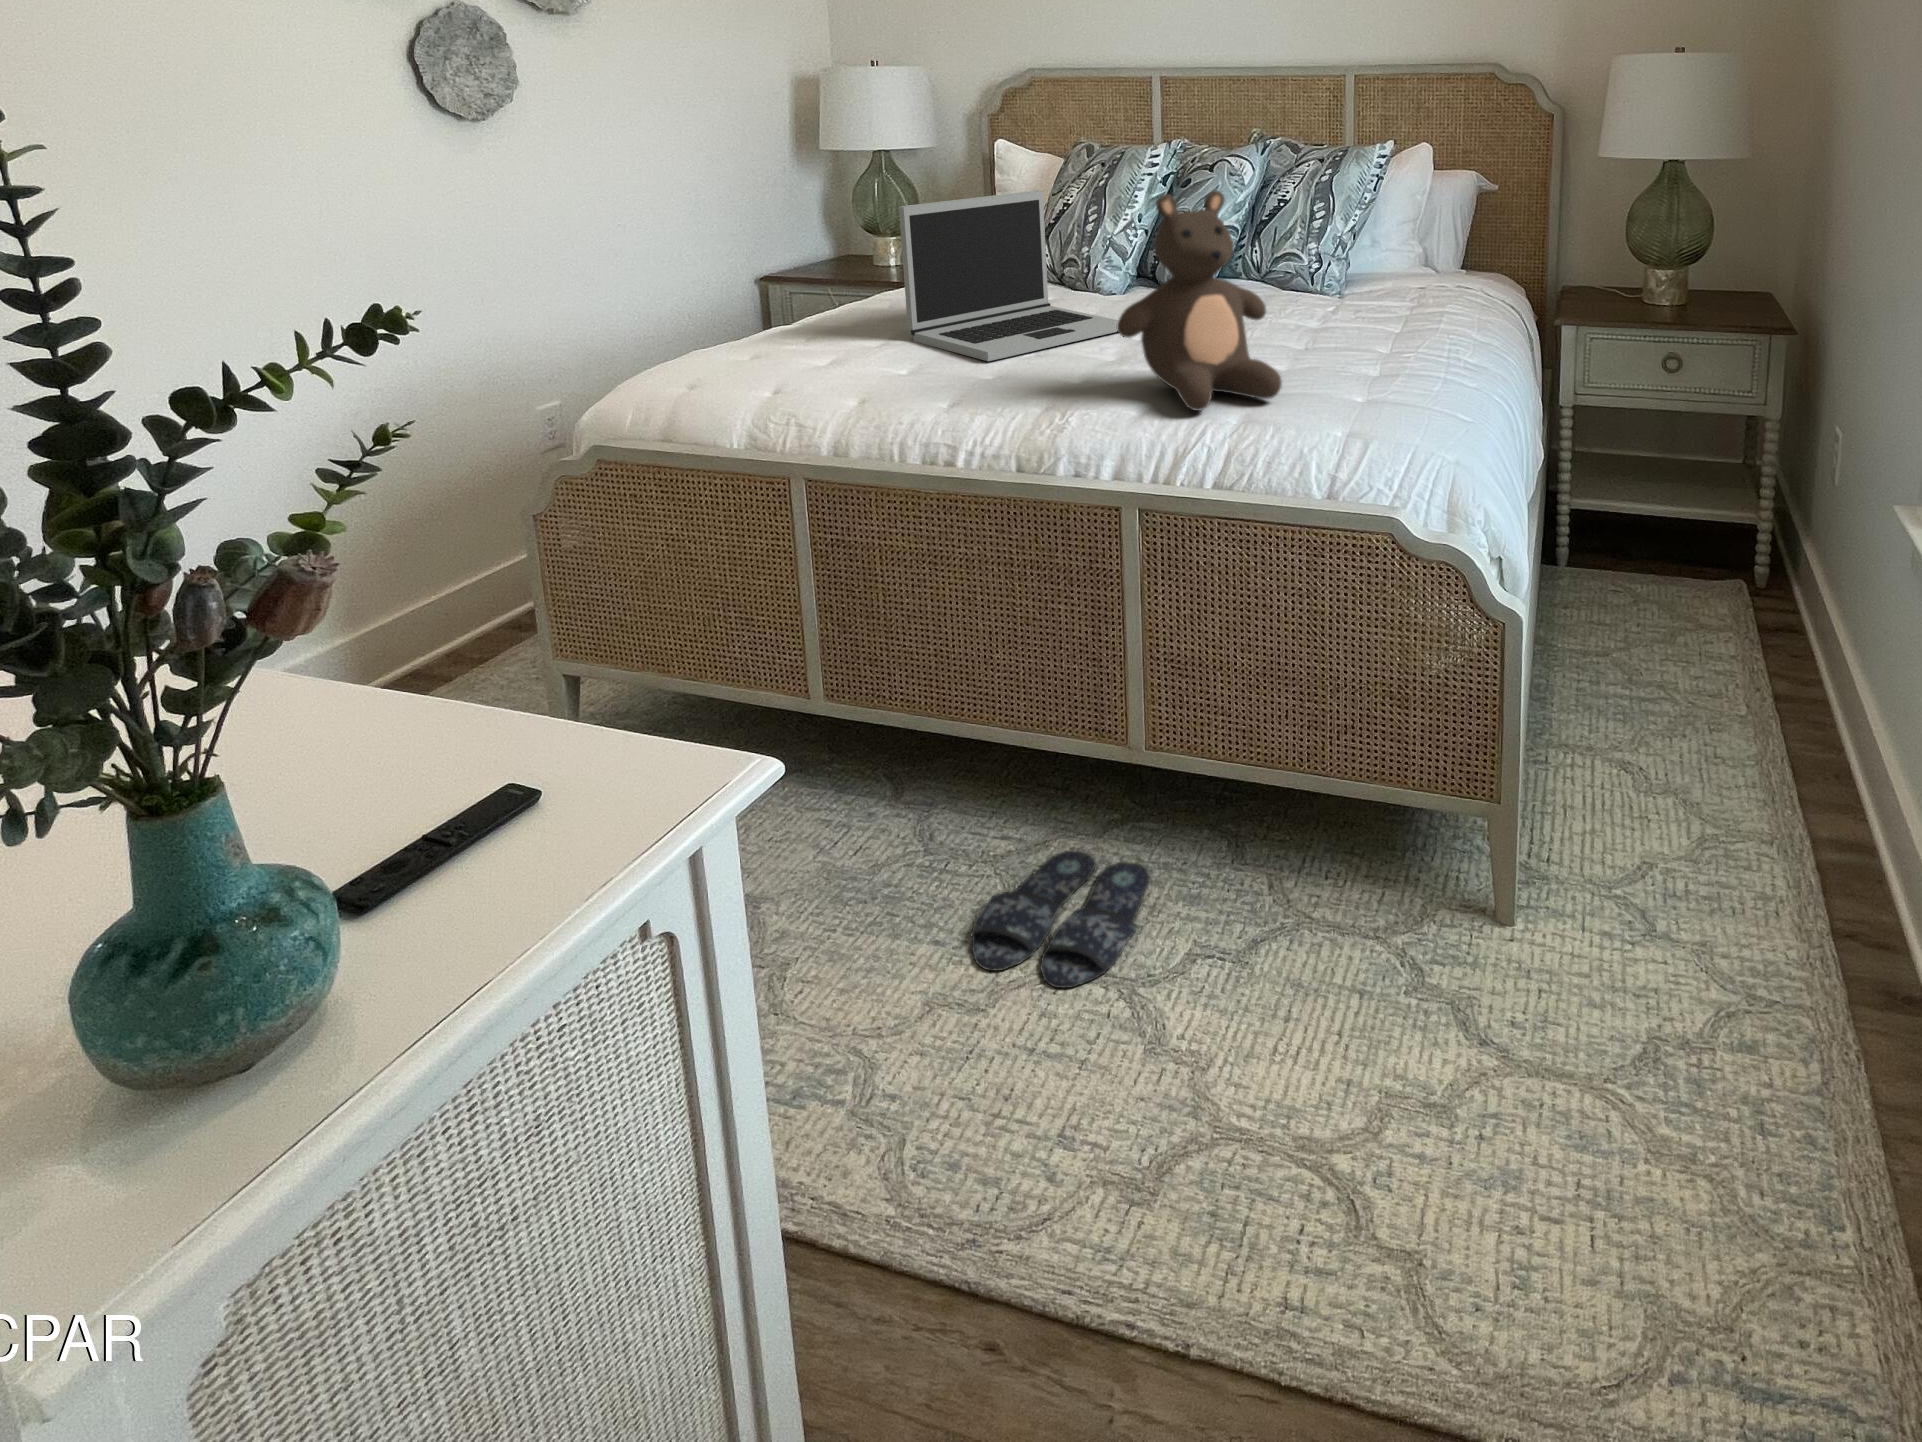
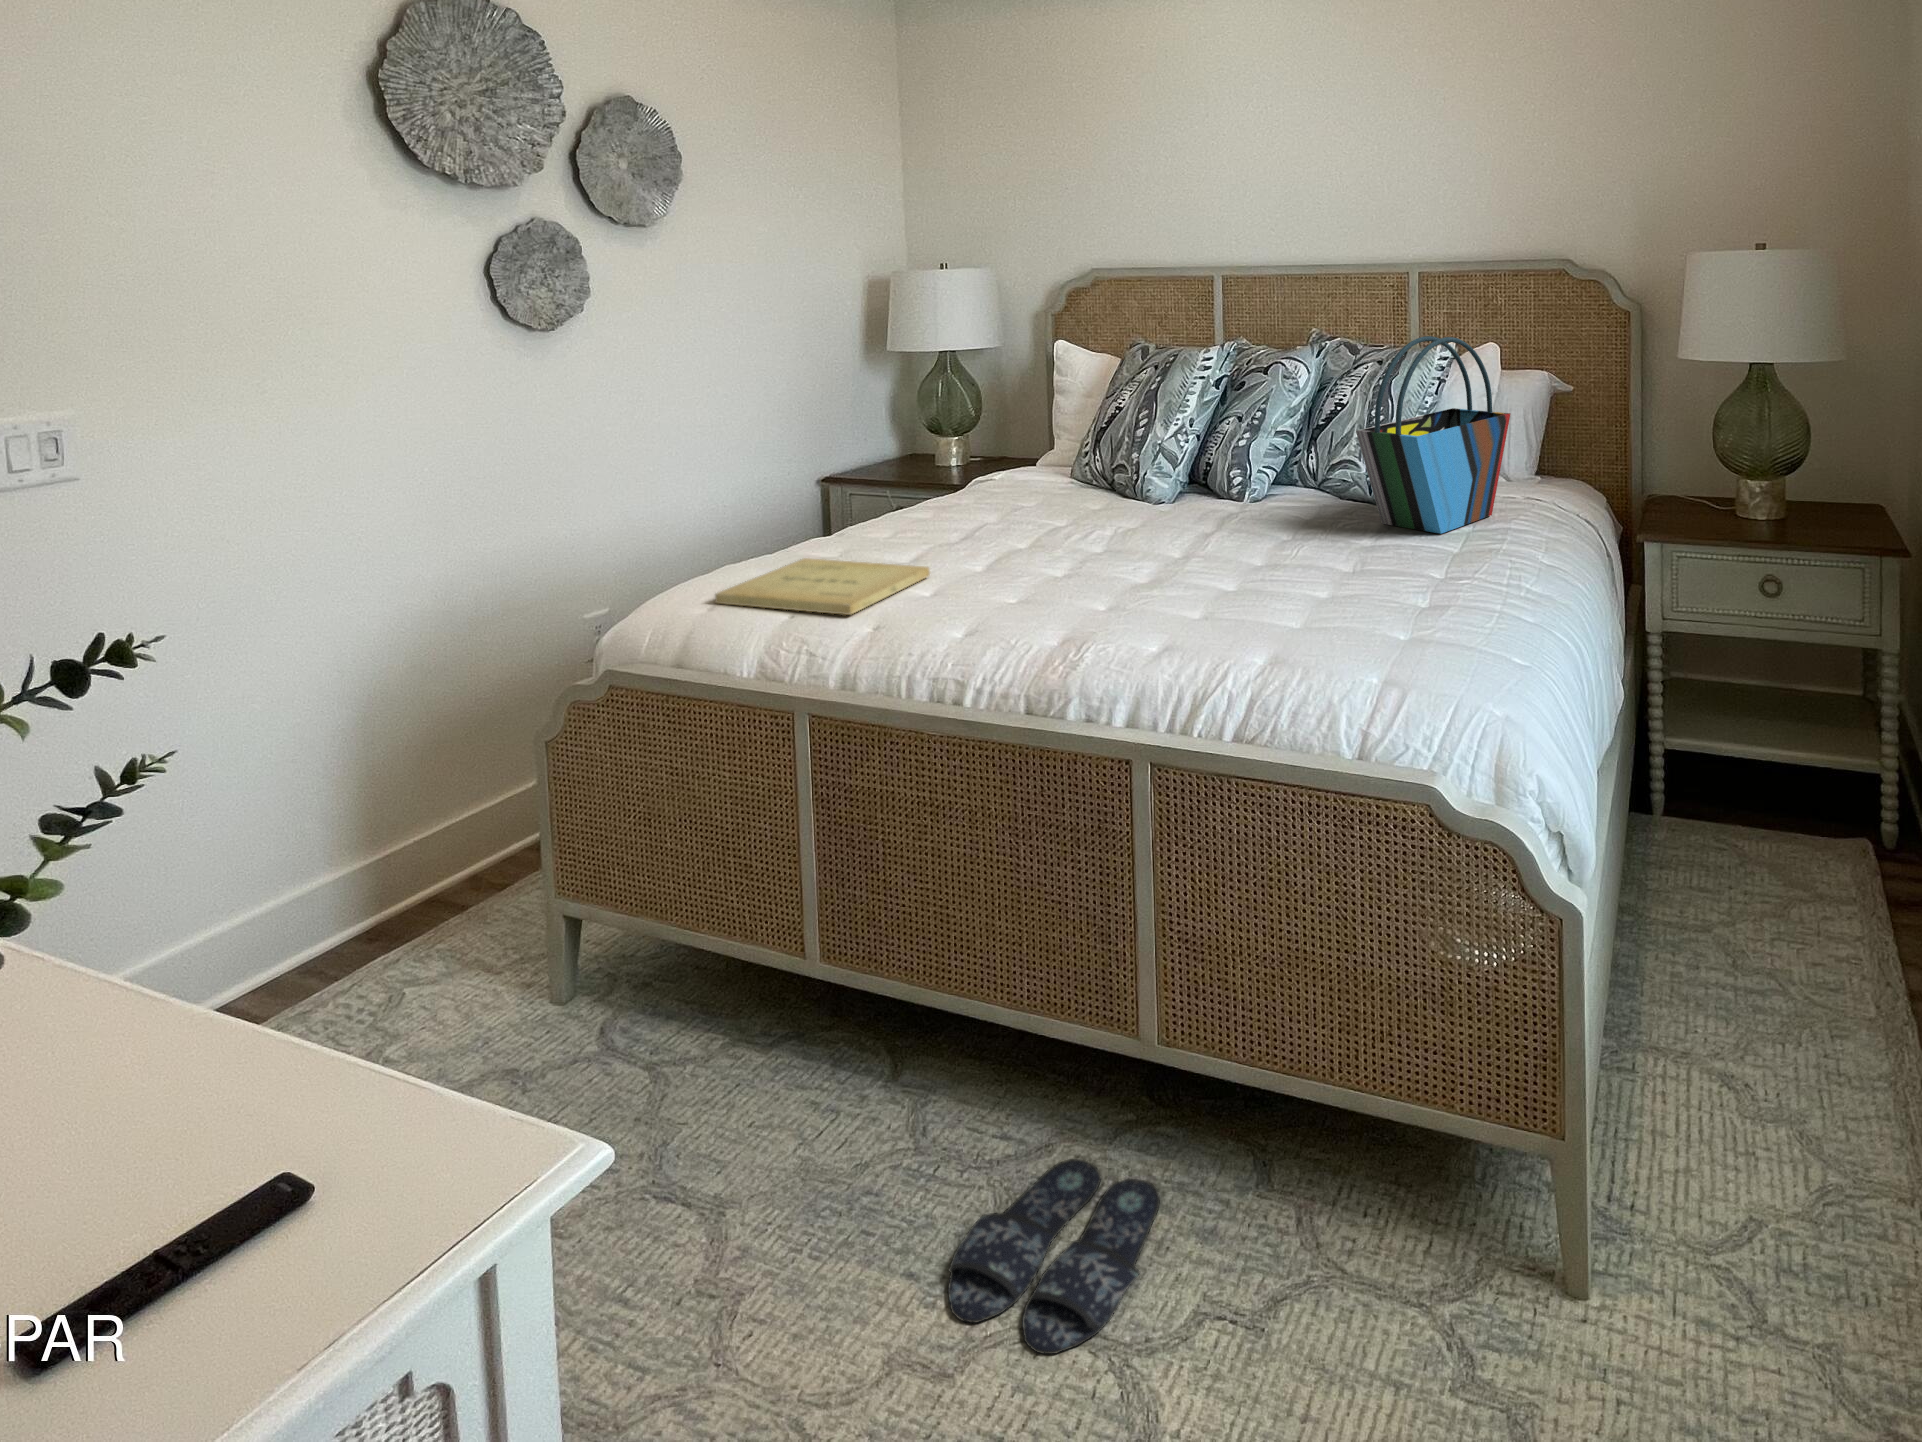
tote bag: none [1305,132,1449,318] -> present [1356,336,1510,534]
laptop: present [899,190,1118,361] -> none [937,399,1165,582]
teddy bear: present [1117,190,1282,411] -> none [1141,406,1316,647]
book: none [693,342,902,390] -> present [715,558,930,615]

